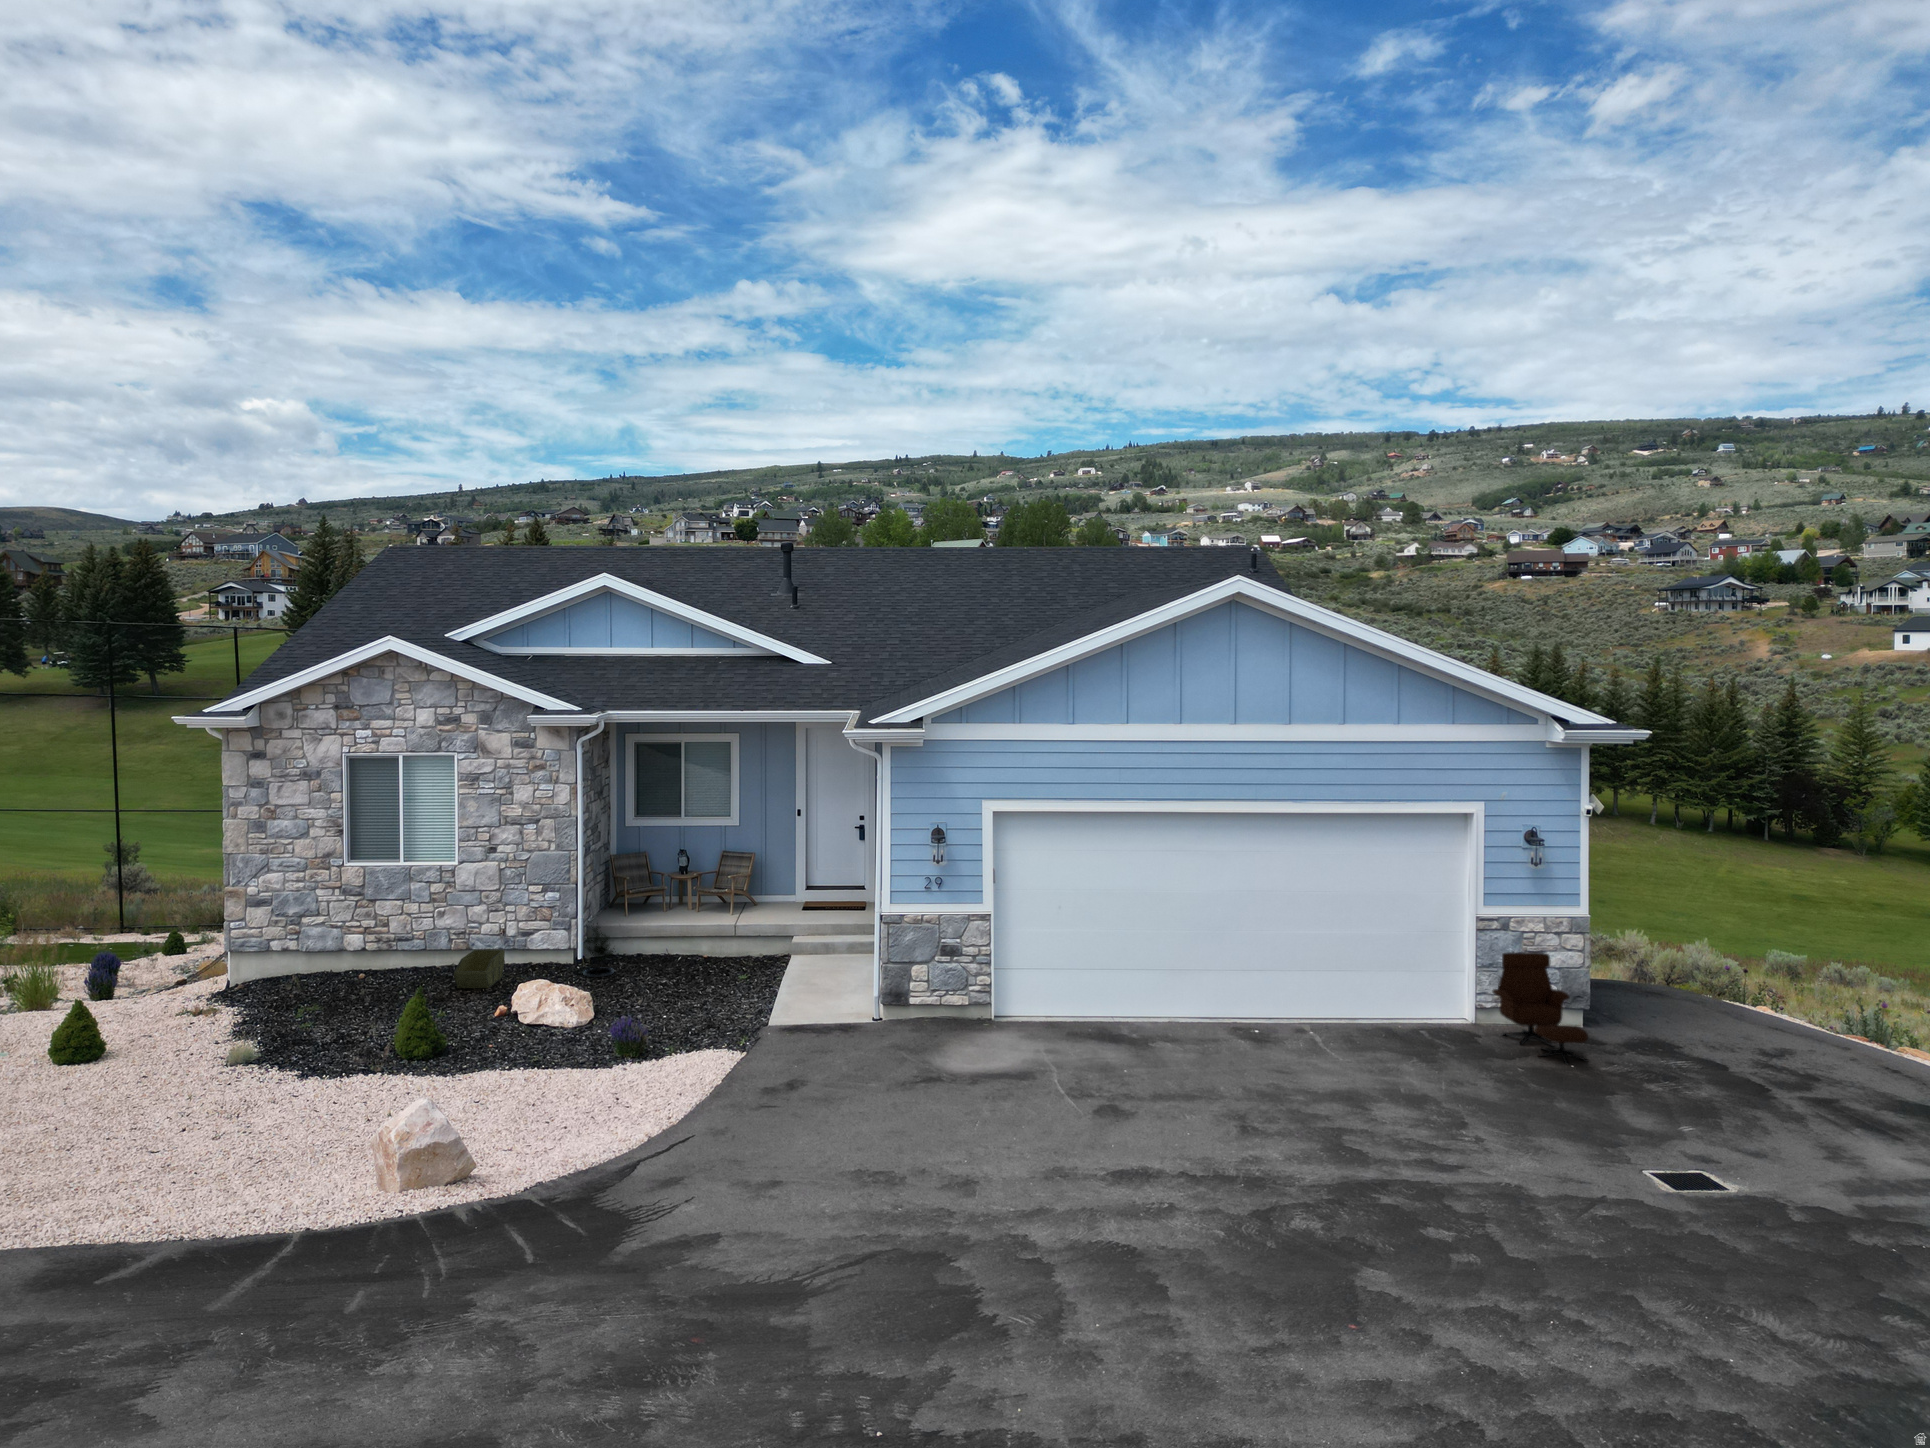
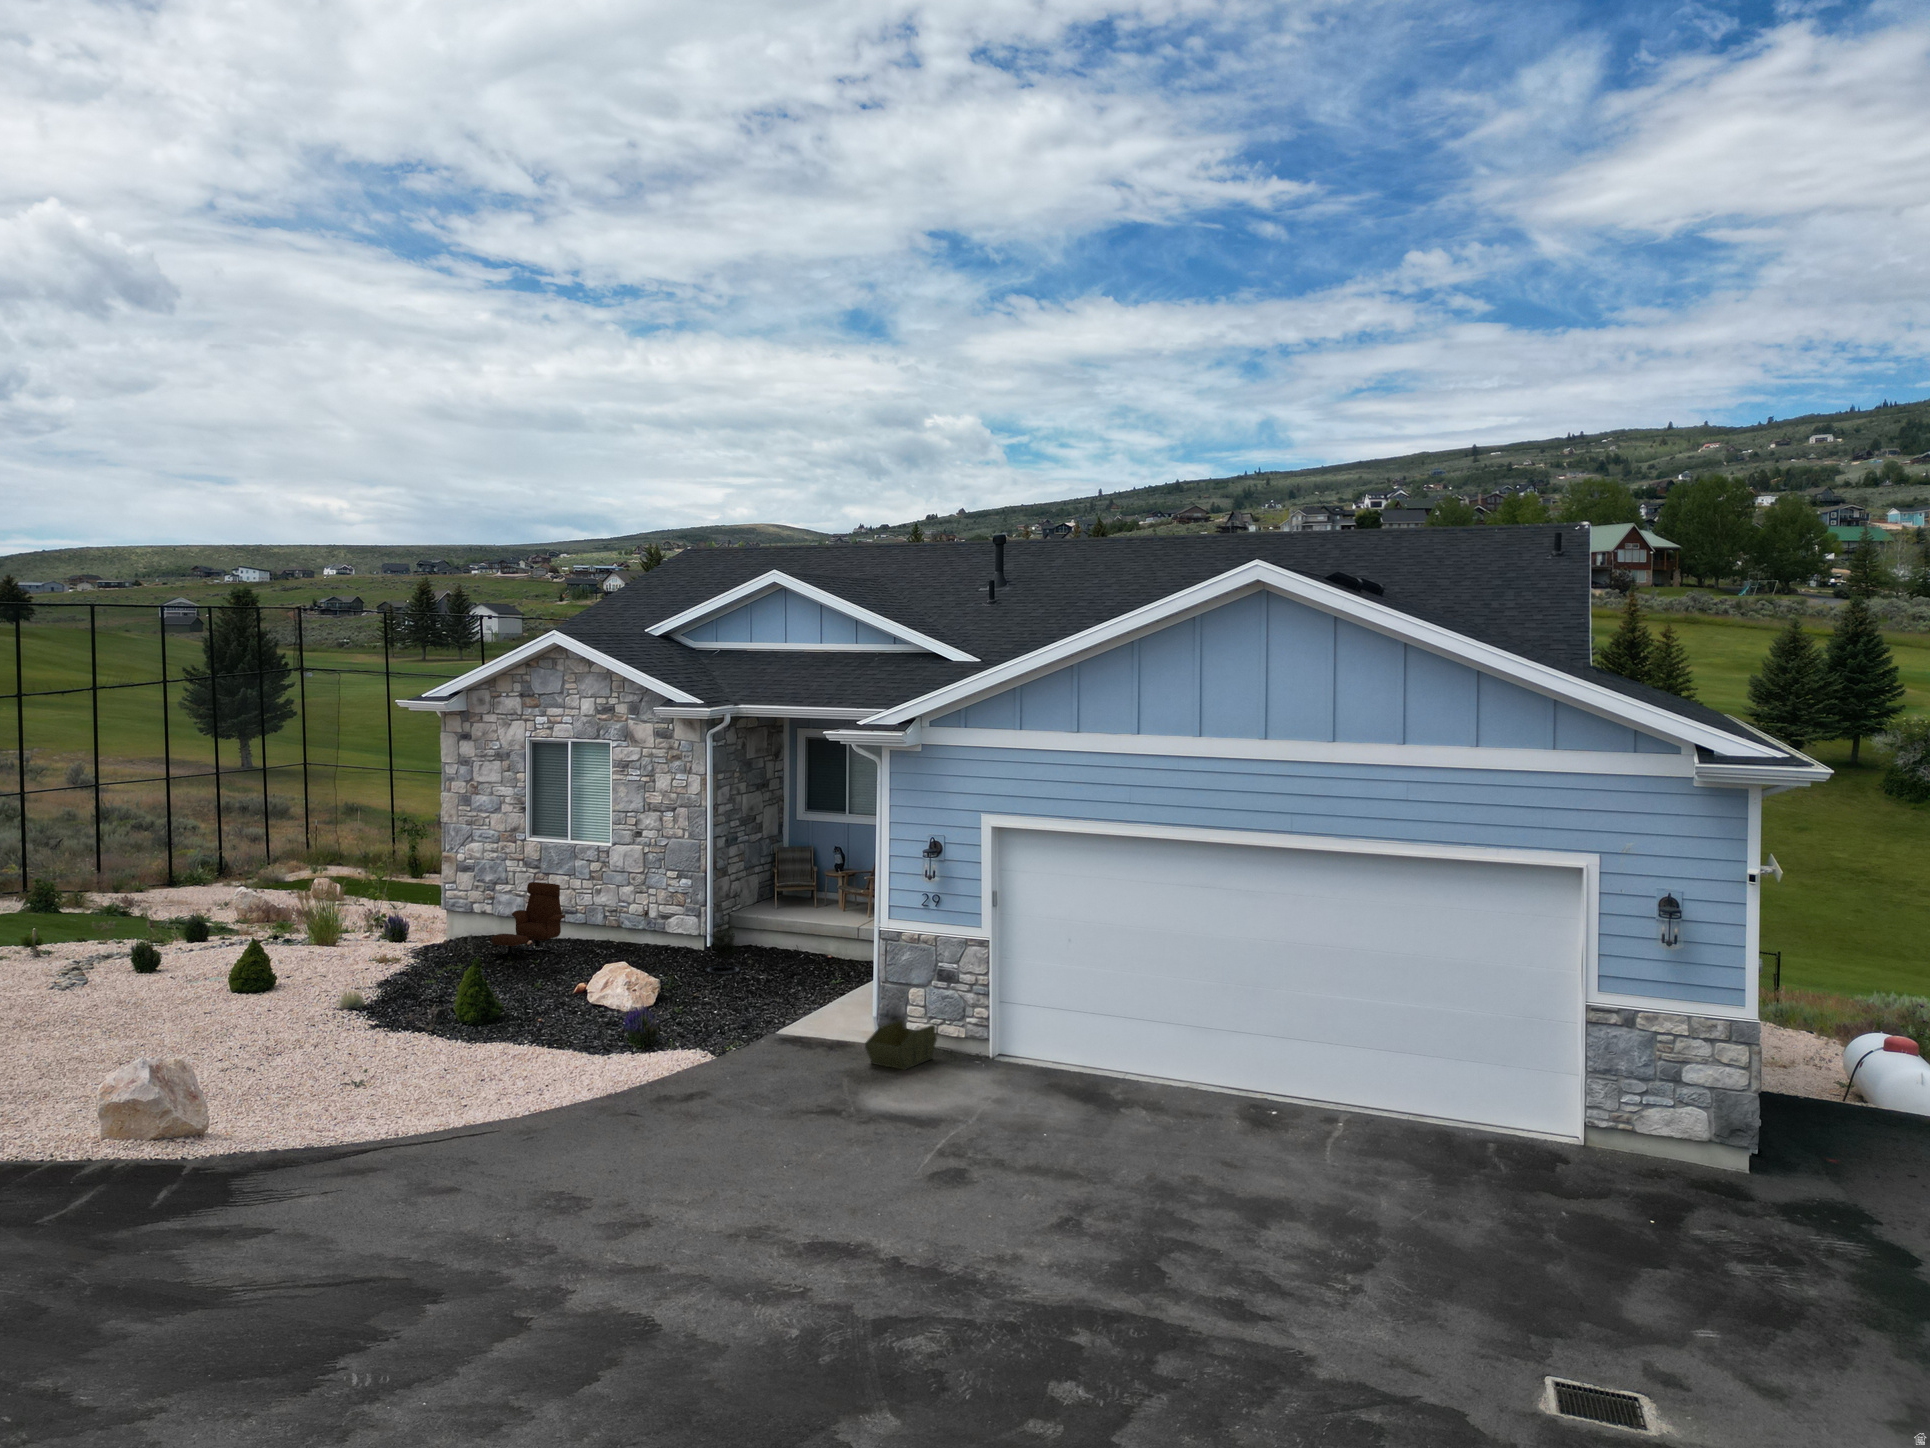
storage bin: present [454,950,505,988] -> present [865,1020,937,1070]
lounge chair: present [1493,952,1588,1065] -> present [492,882,565,962]

